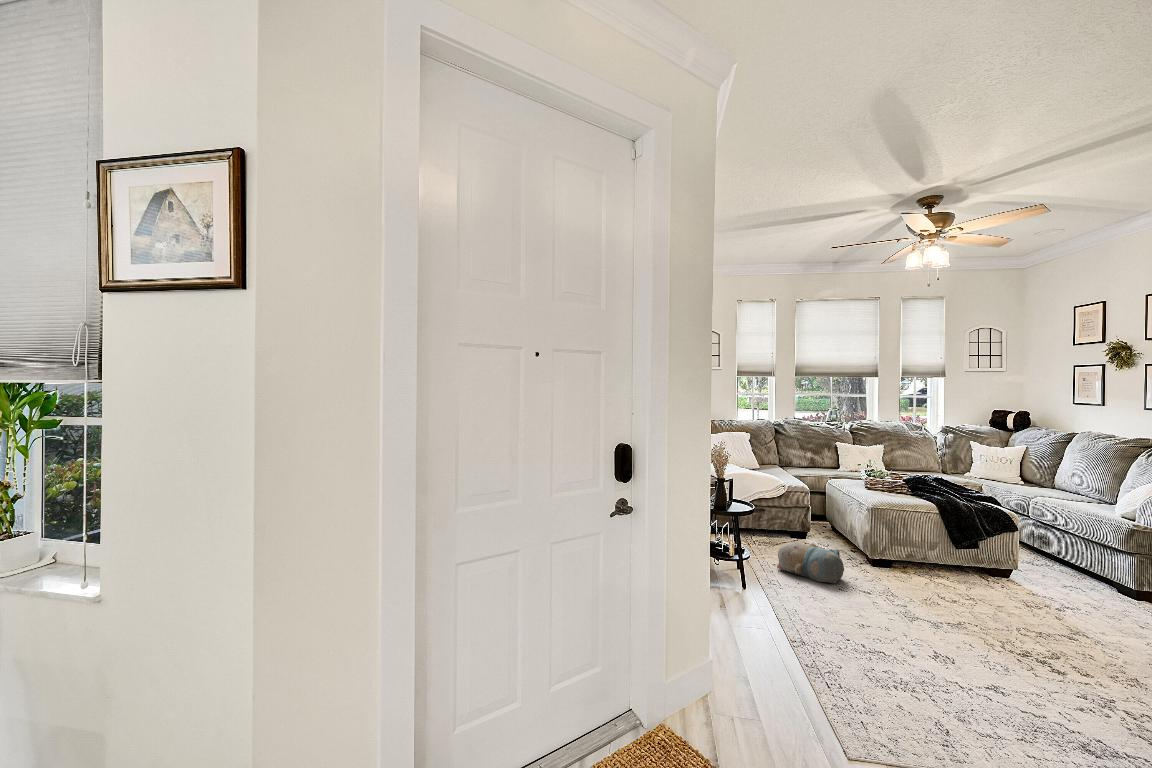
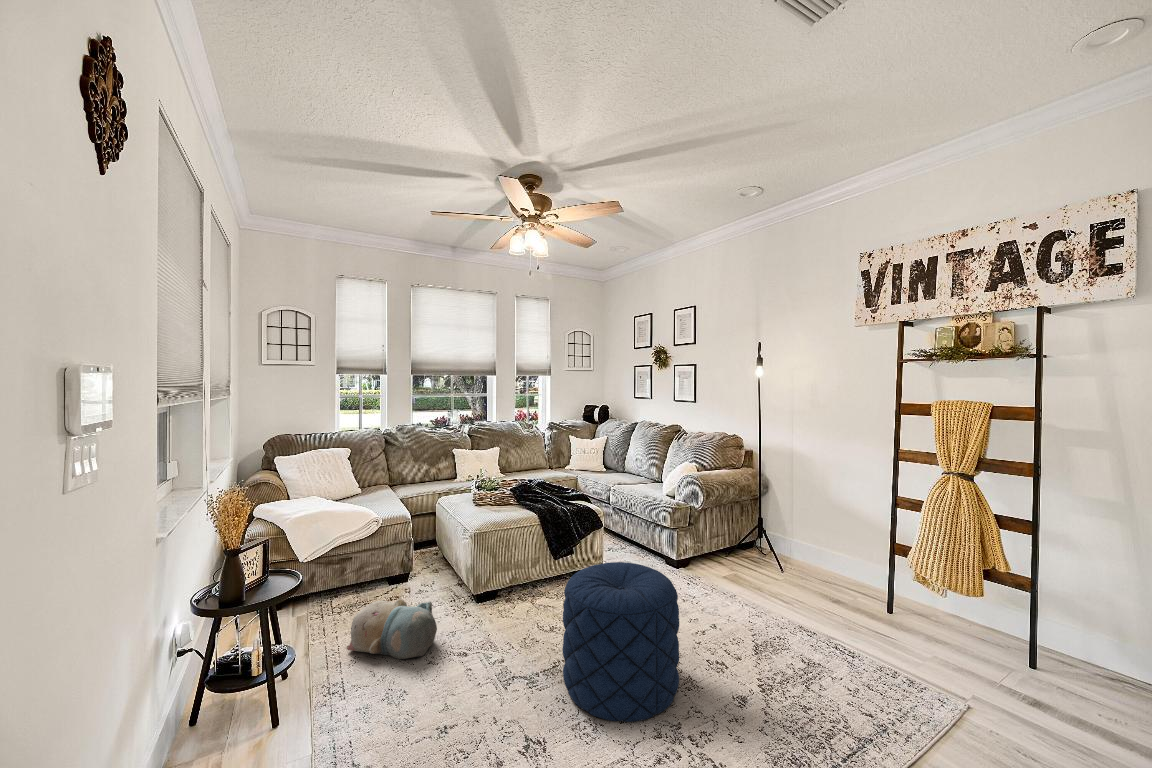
pouf: none [962,541,1088,662] -> present [563,562,679,722]

